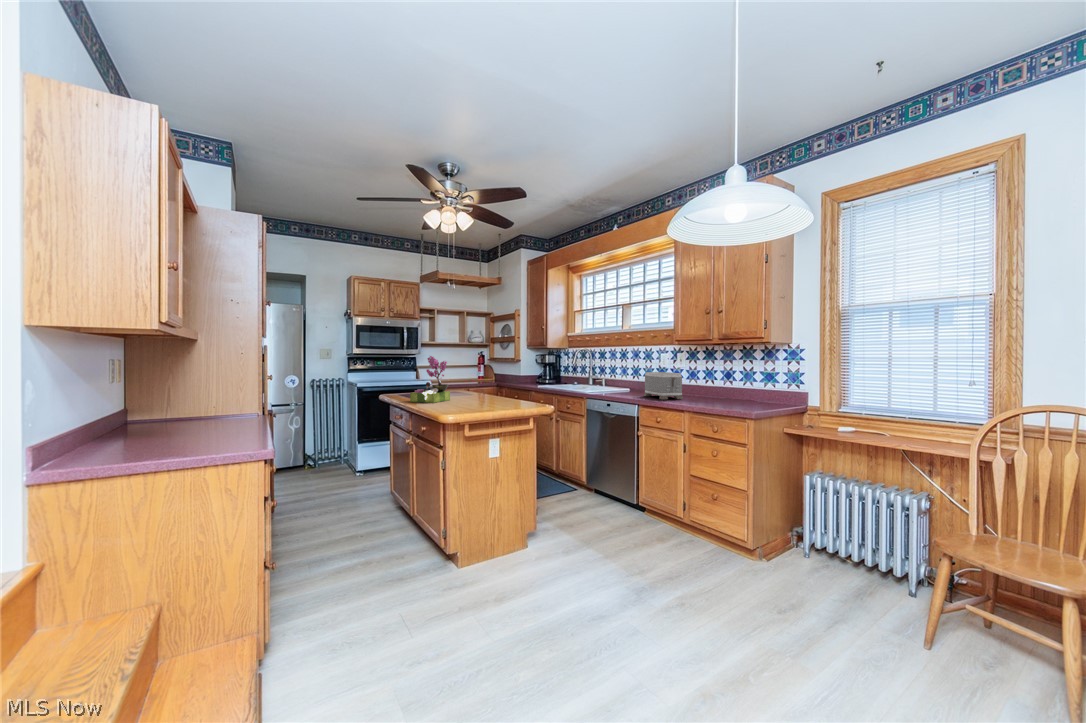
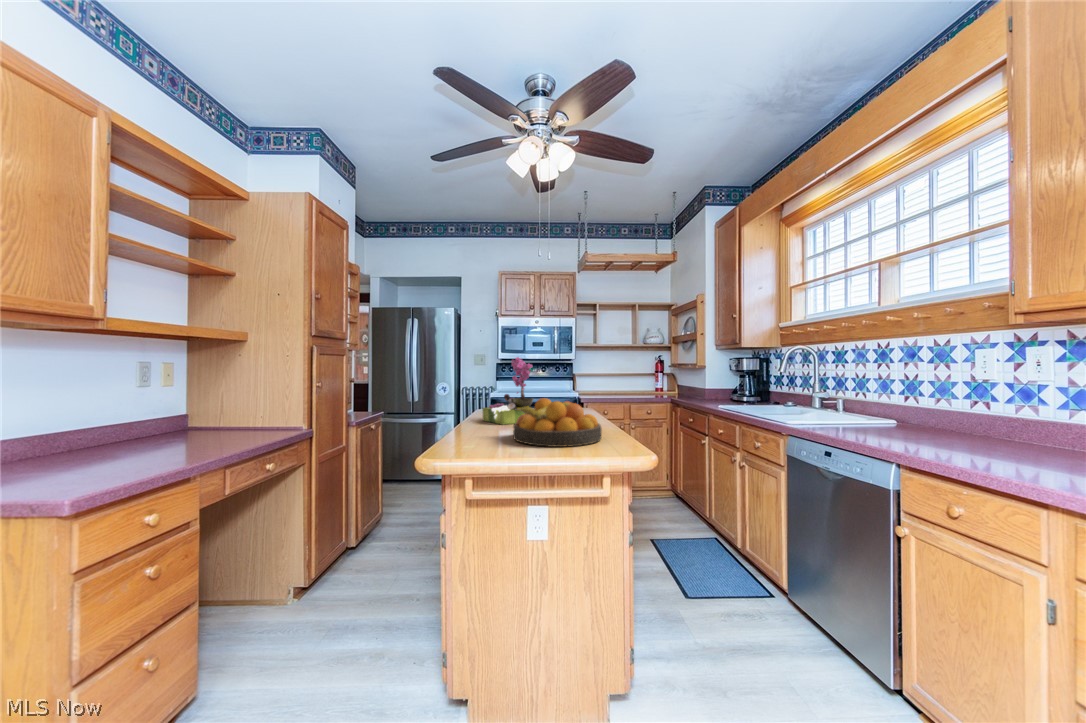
toaster: present [644,372,683,400] -> none [921,389,1047,460]
fruit bowl: none [463,383,517,409] -> present [513,398,602,447]

